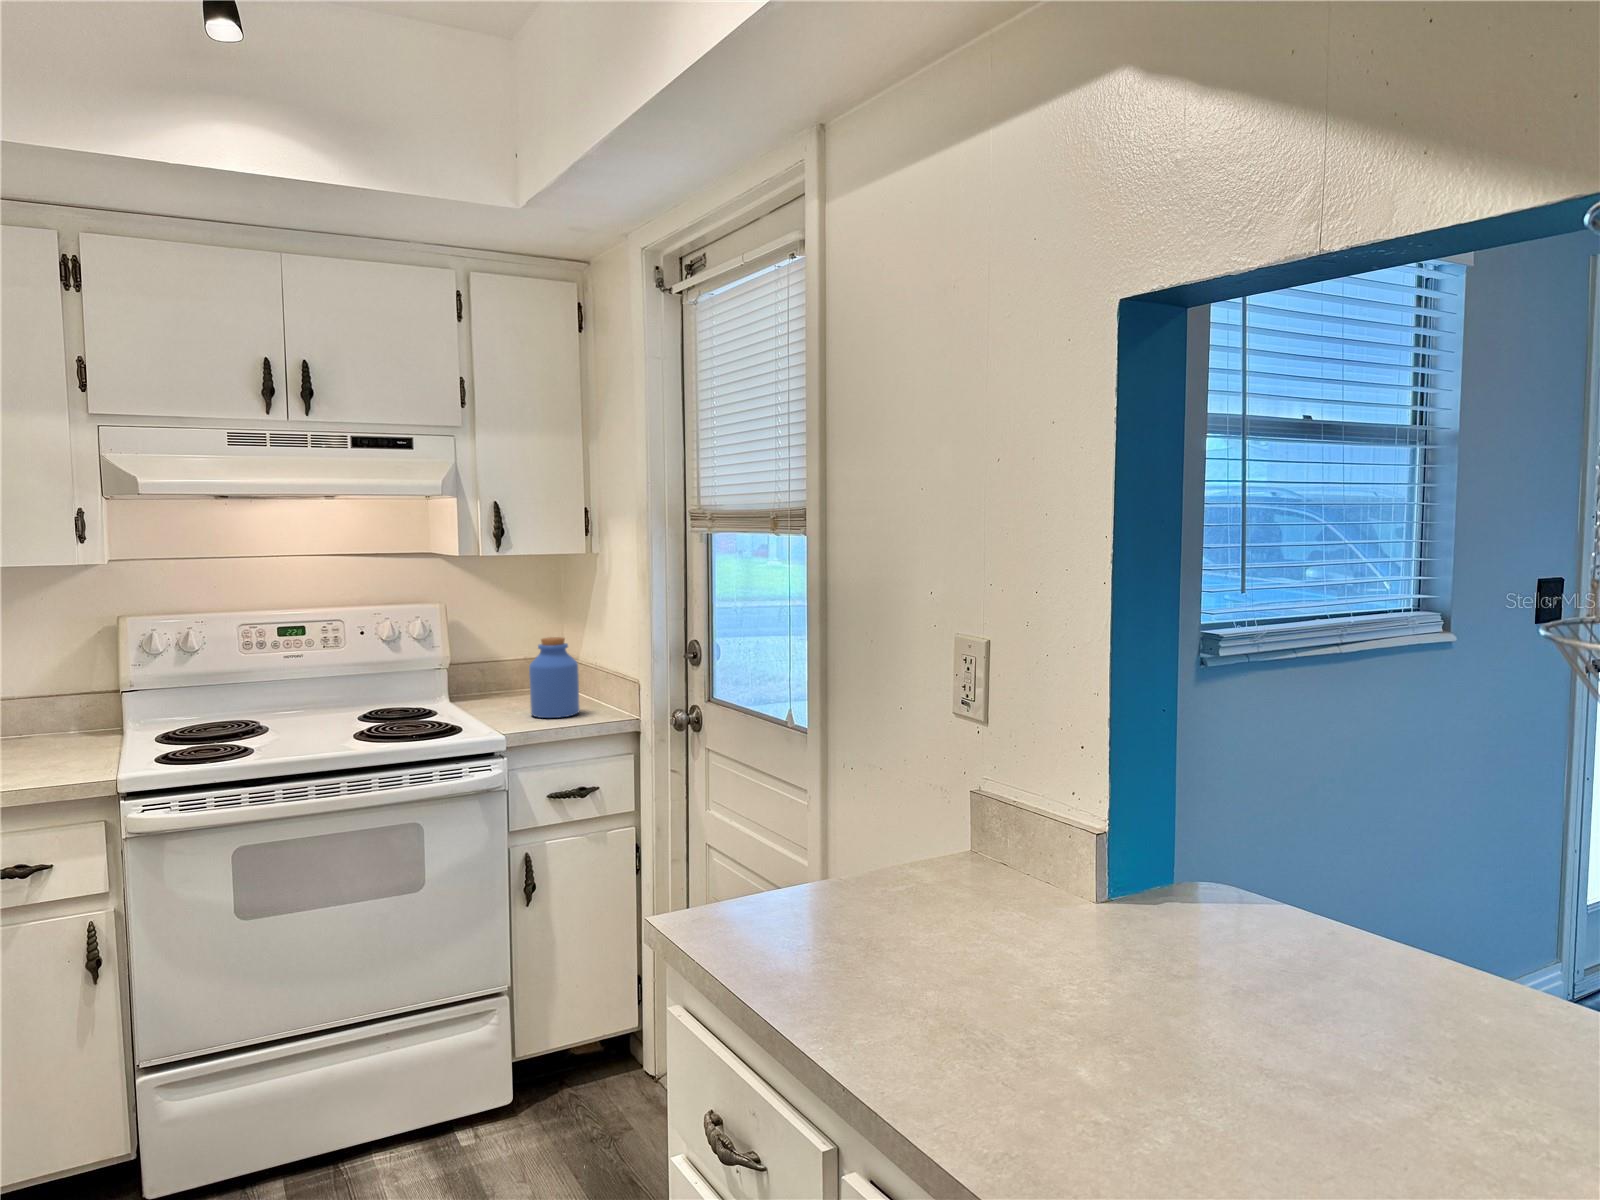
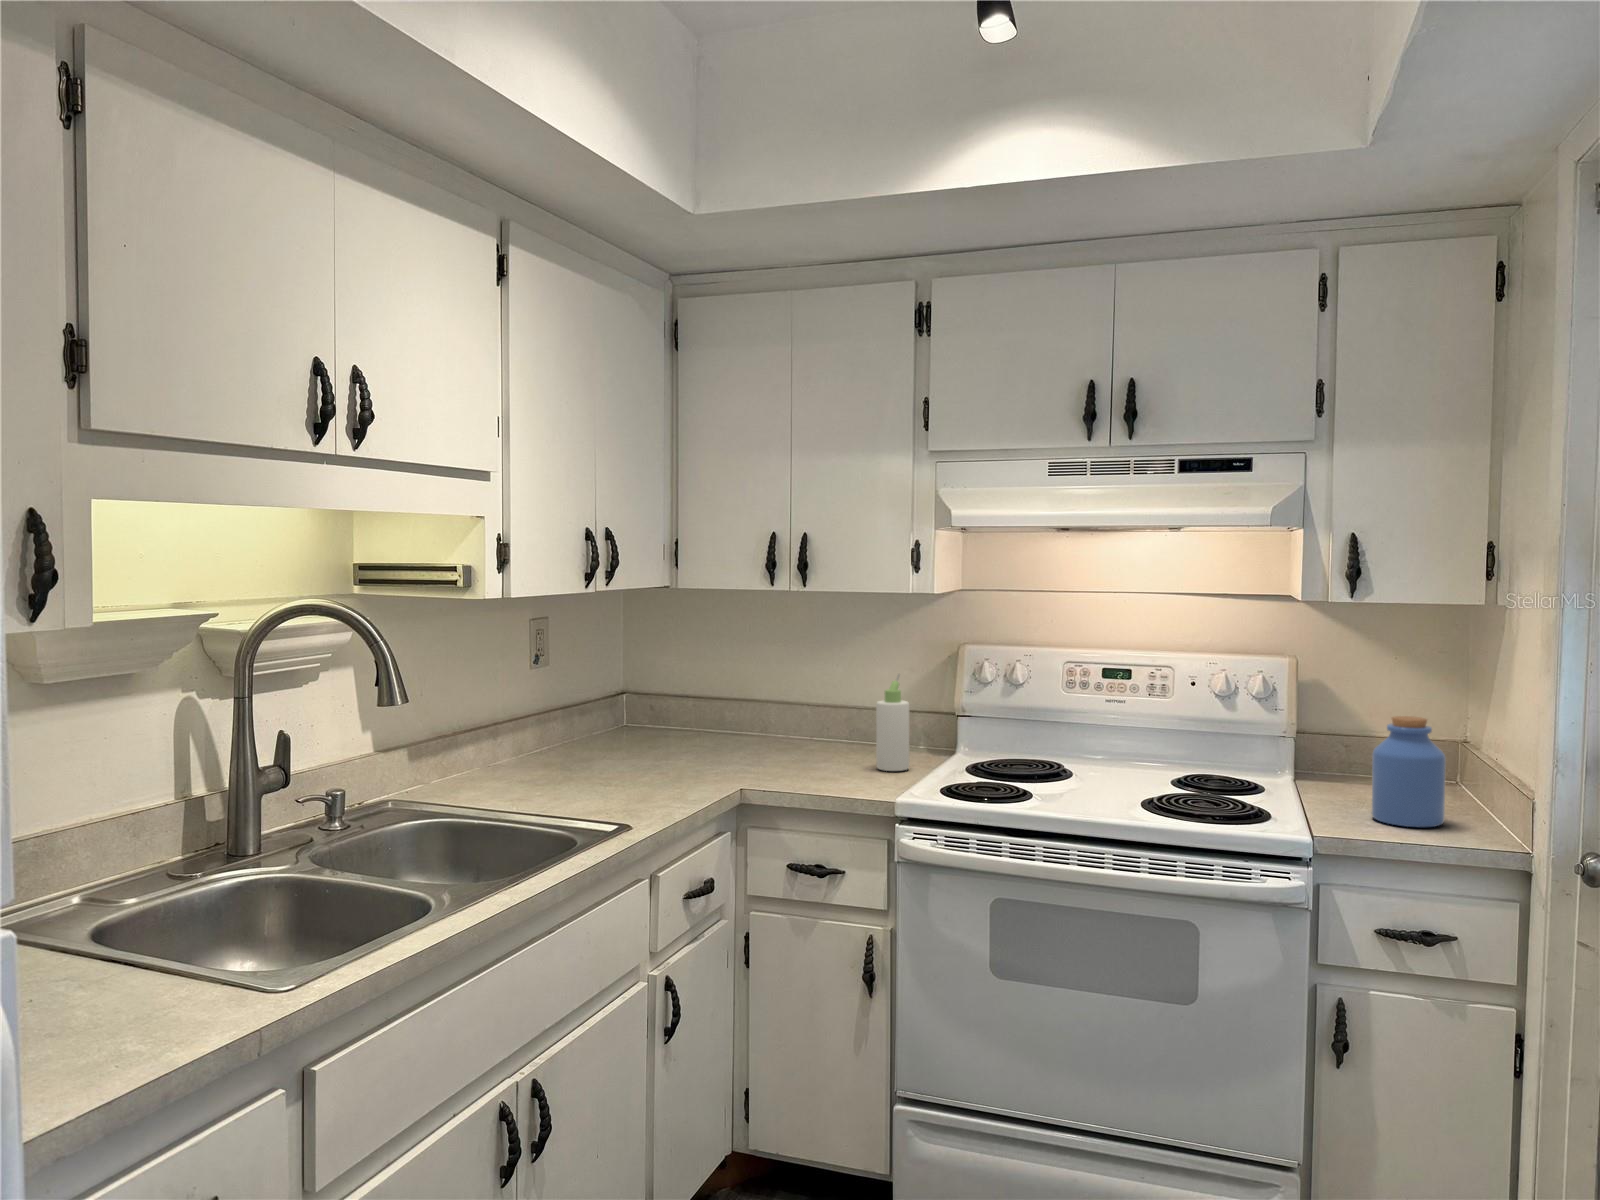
bottle: none [41,651,88,754] -> present [876,674,909,771]

